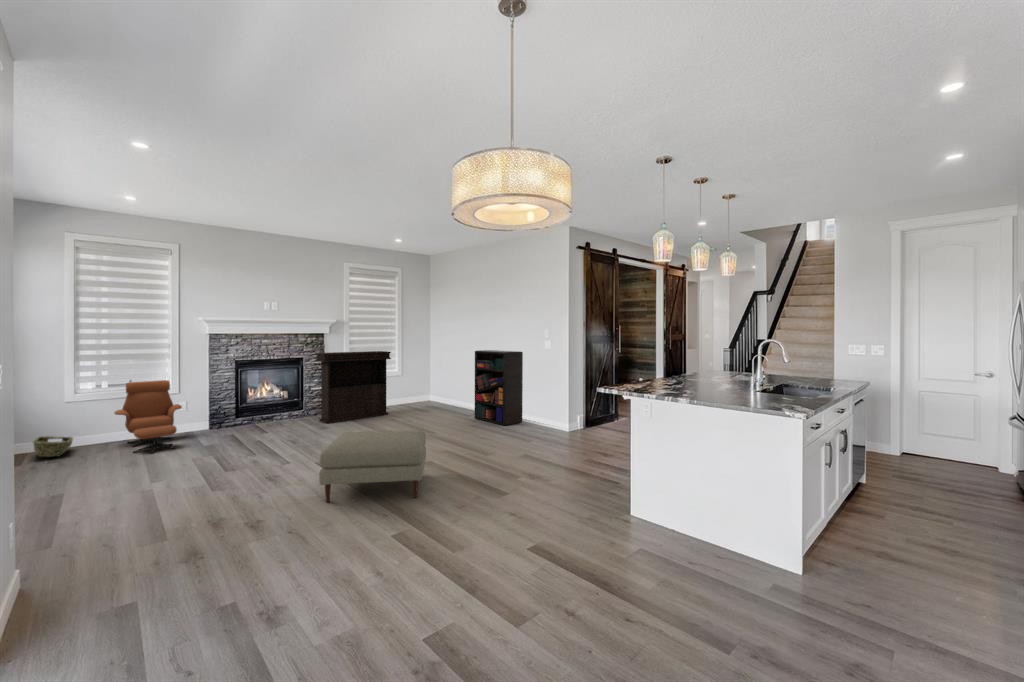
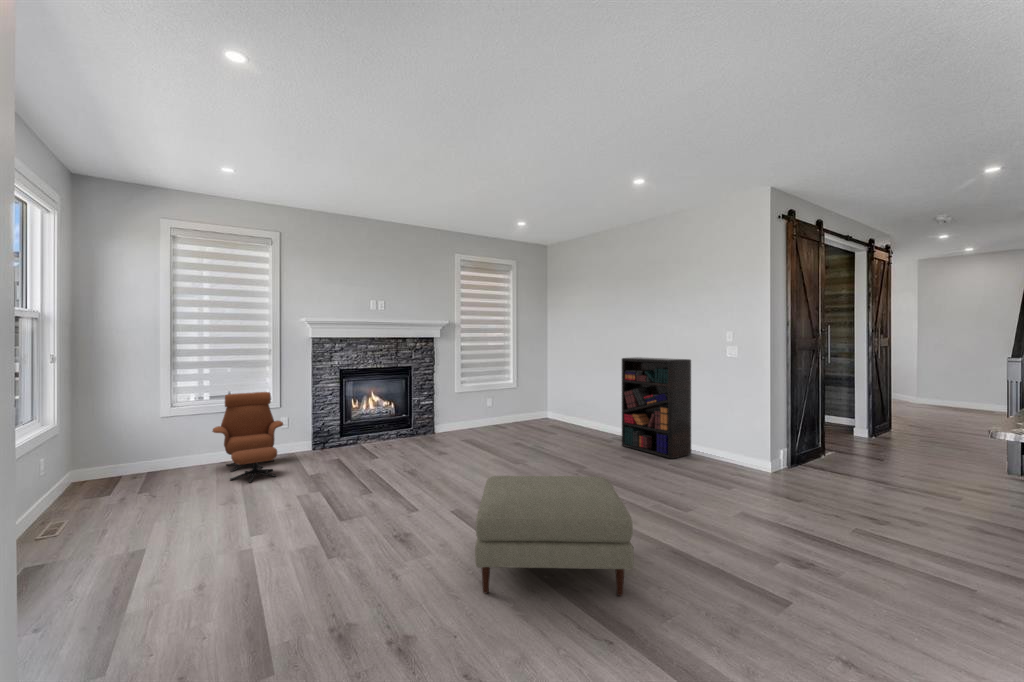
console table: present [316,351,391,423] -> none [428,358,512,447]
woven basket: present [33,436,73,457] -> none [126,456,170,482]

